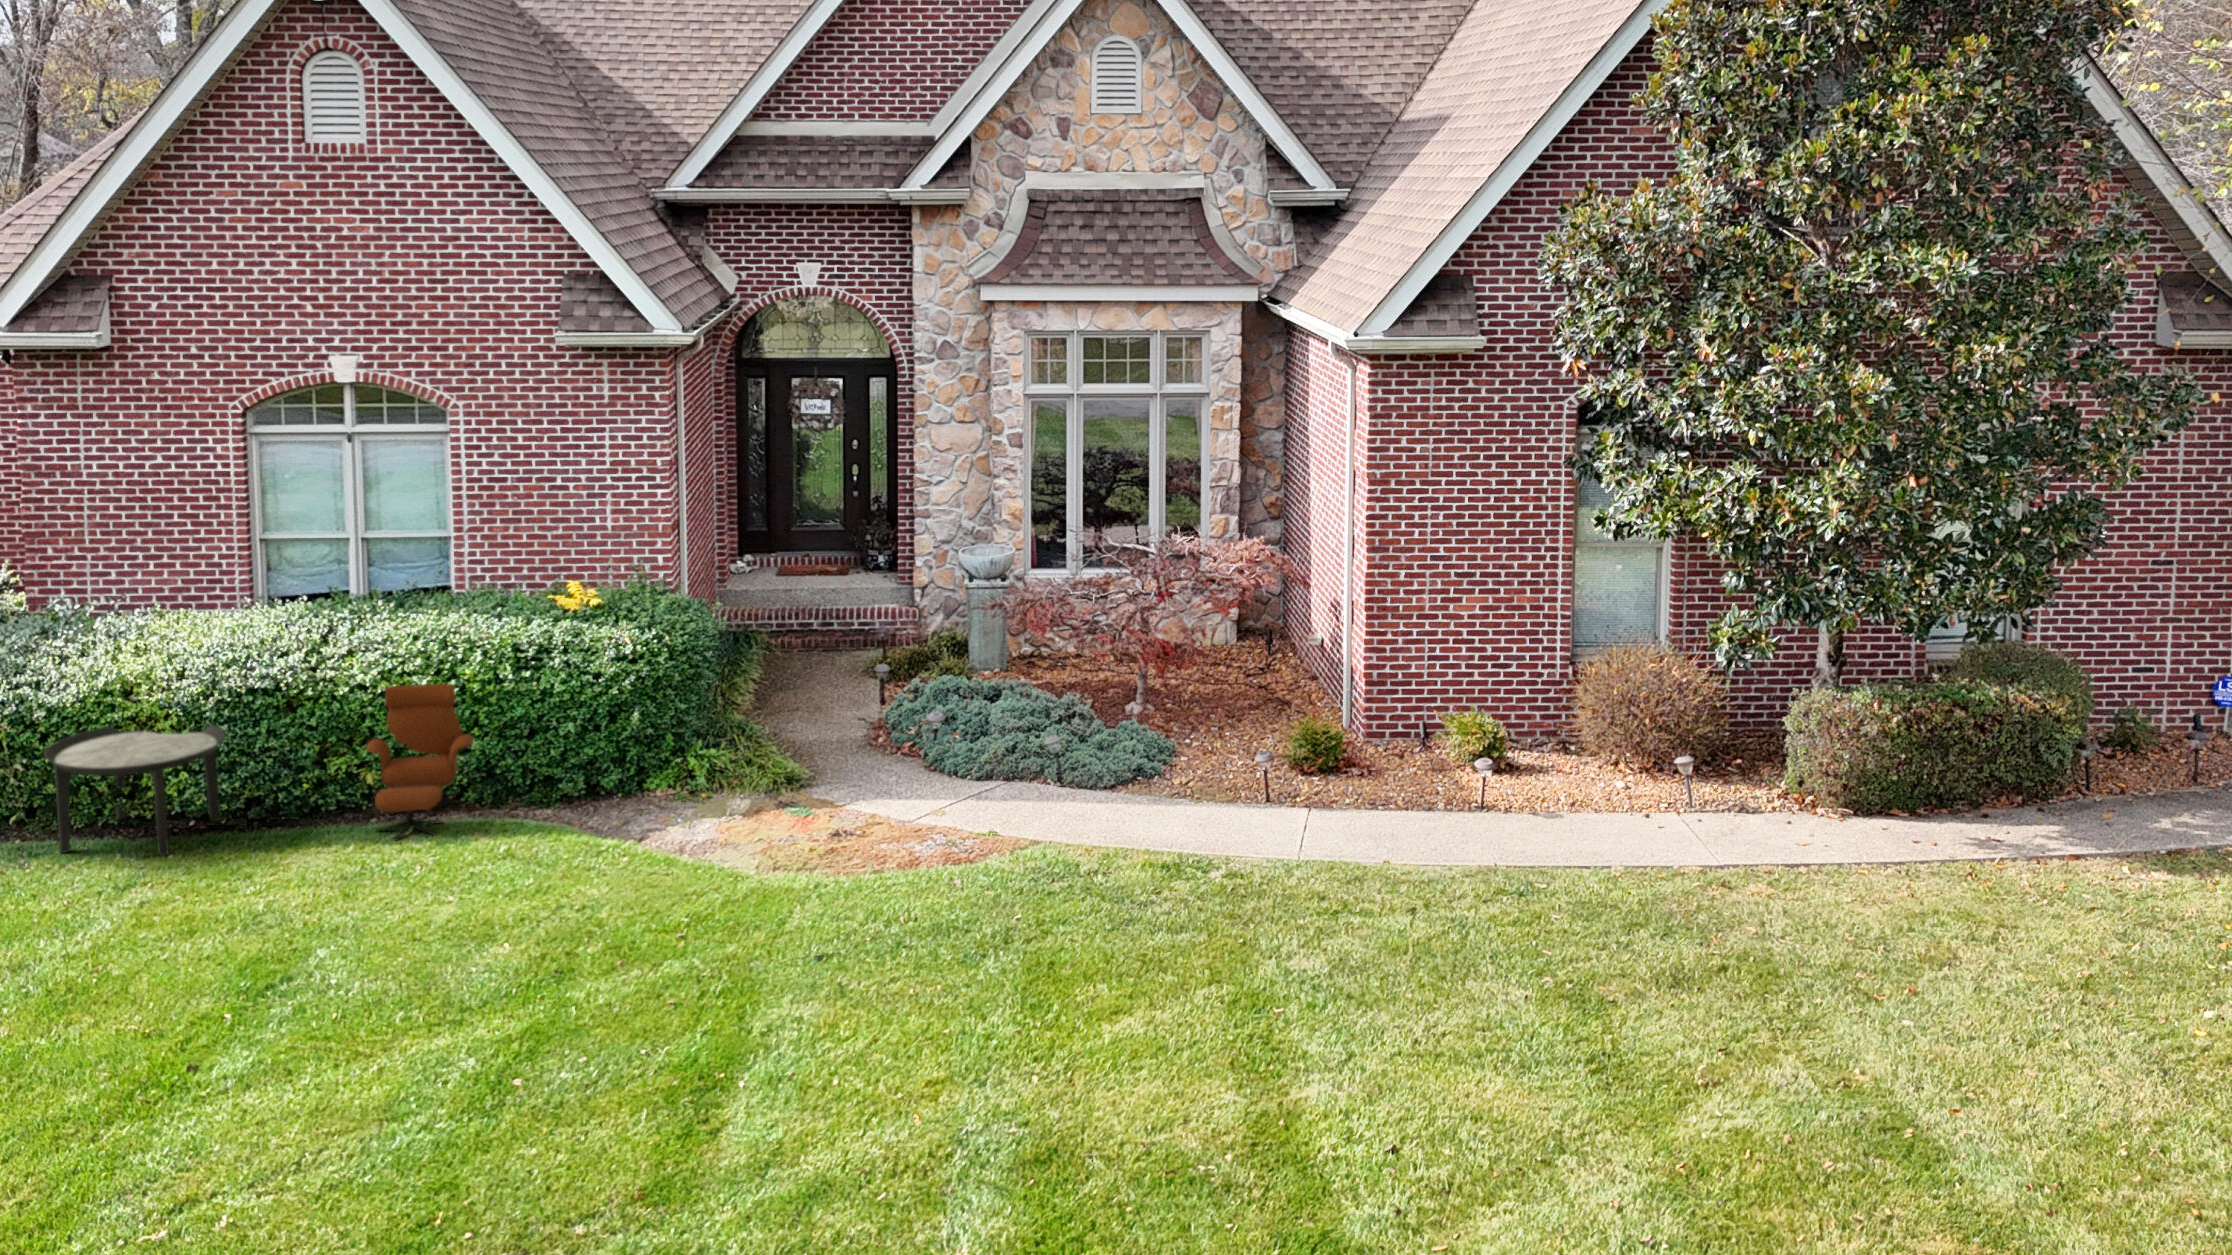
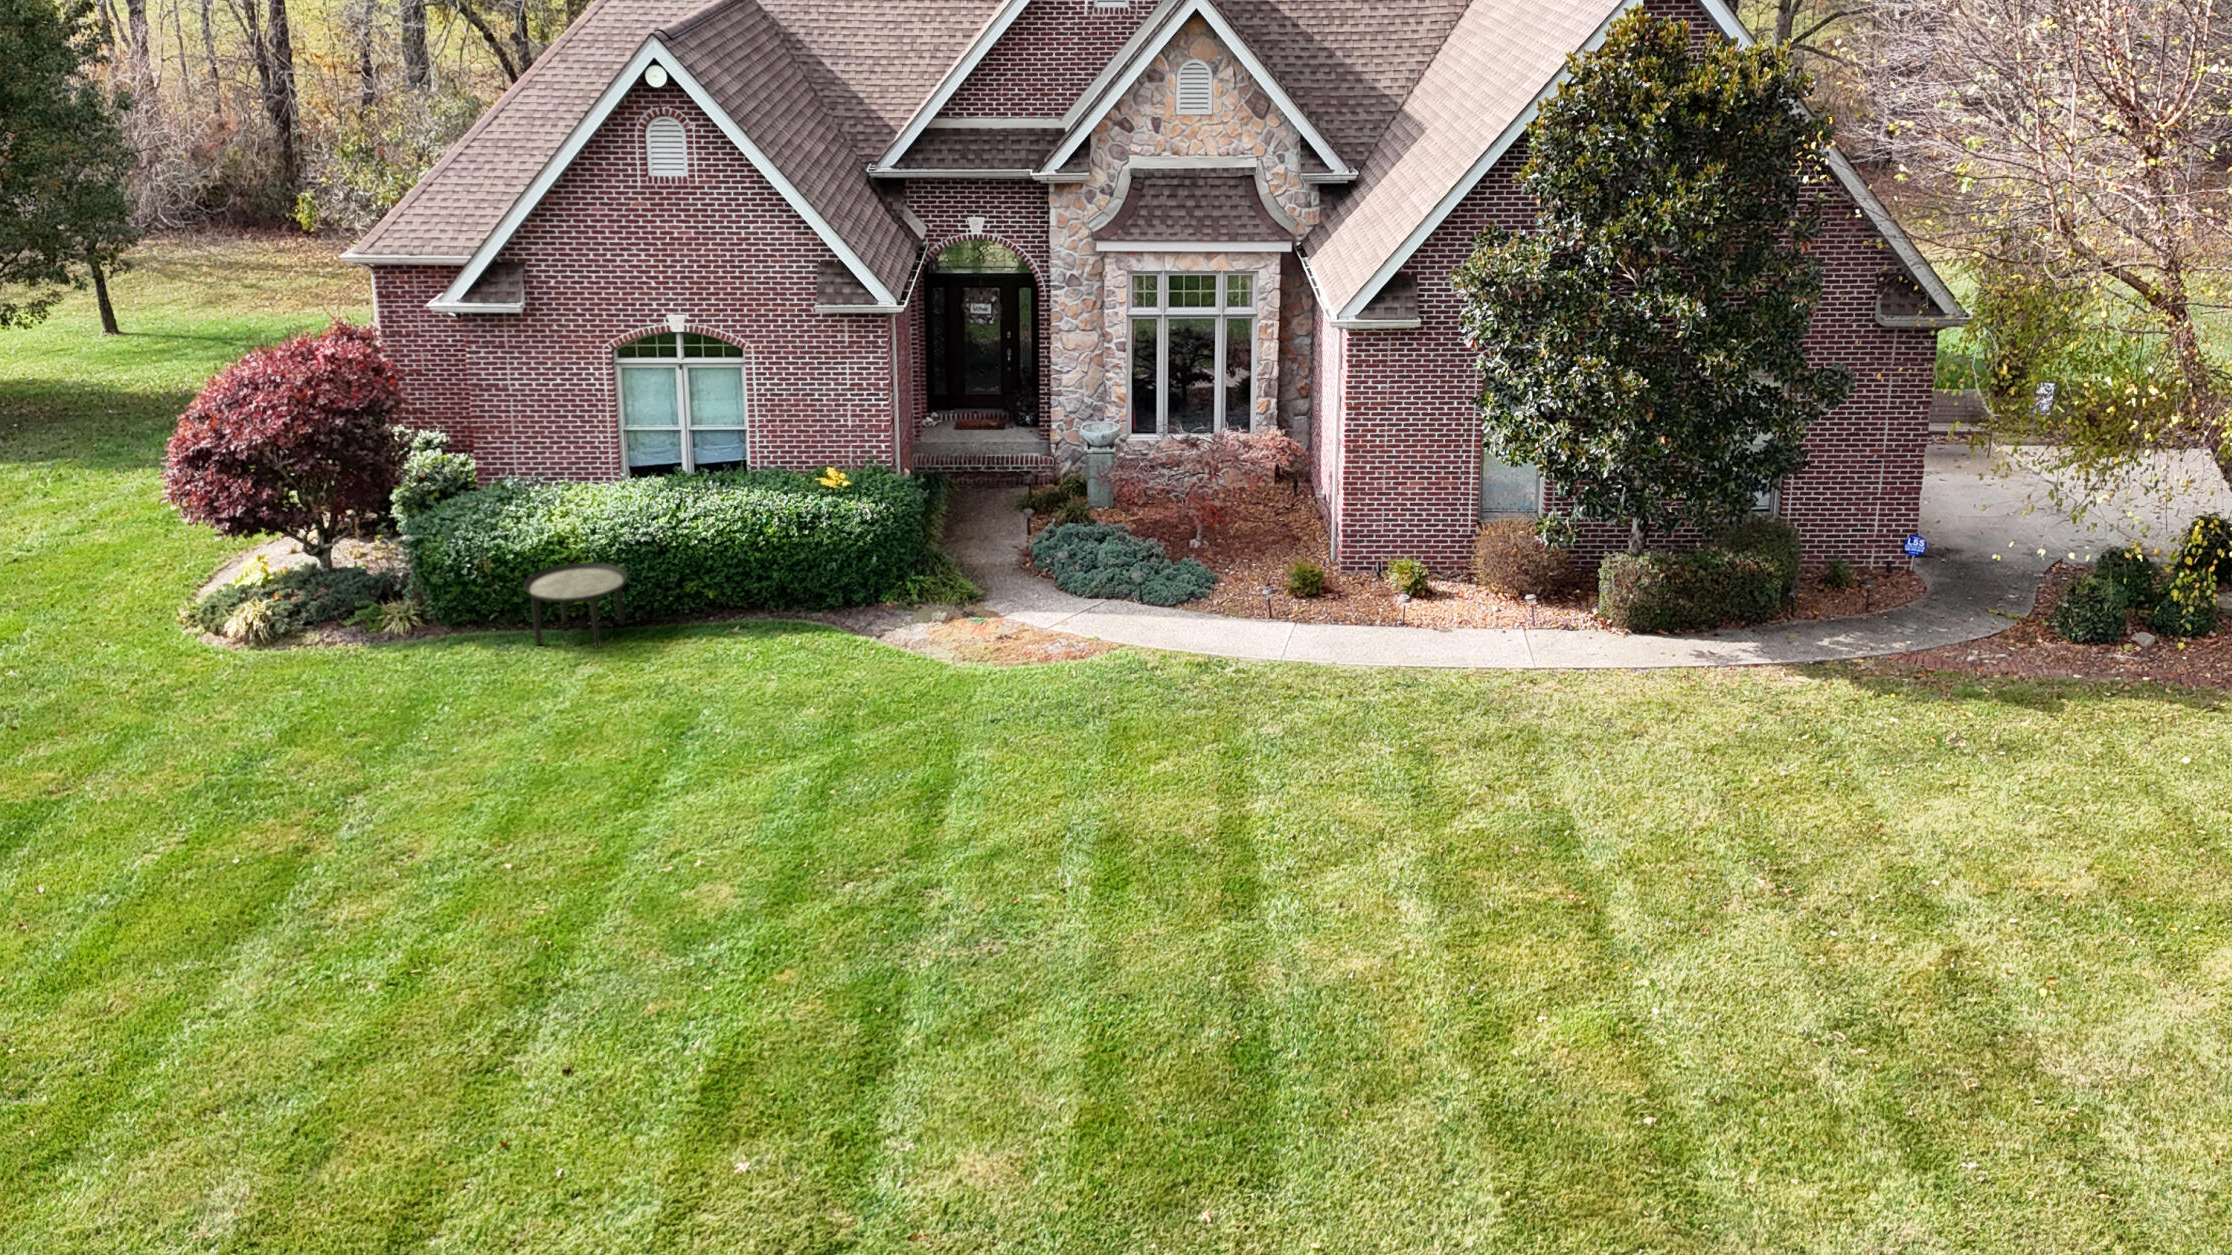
lounge chair: present [366,684,473,841] -> none [711,541,775,640]

